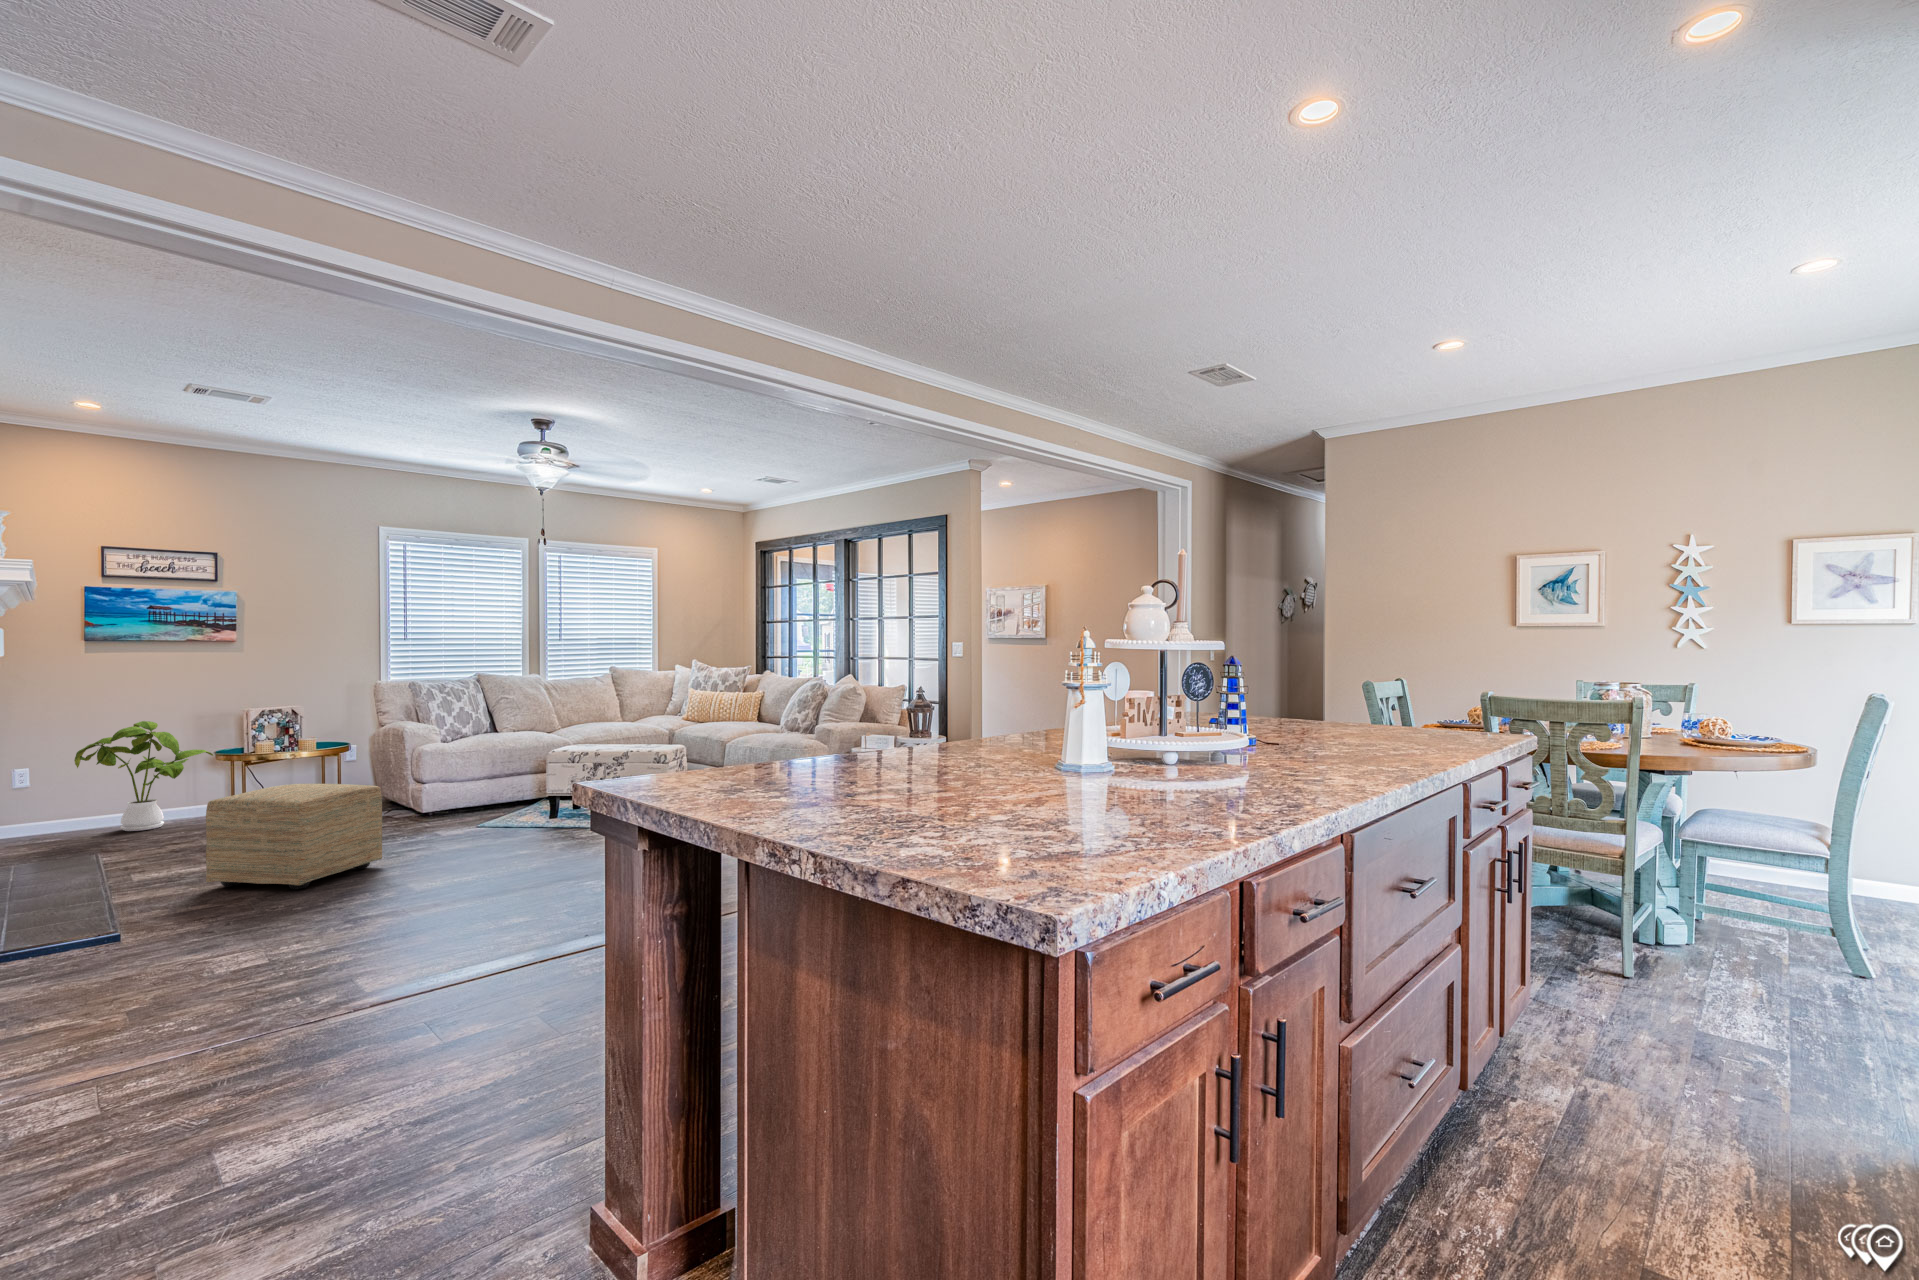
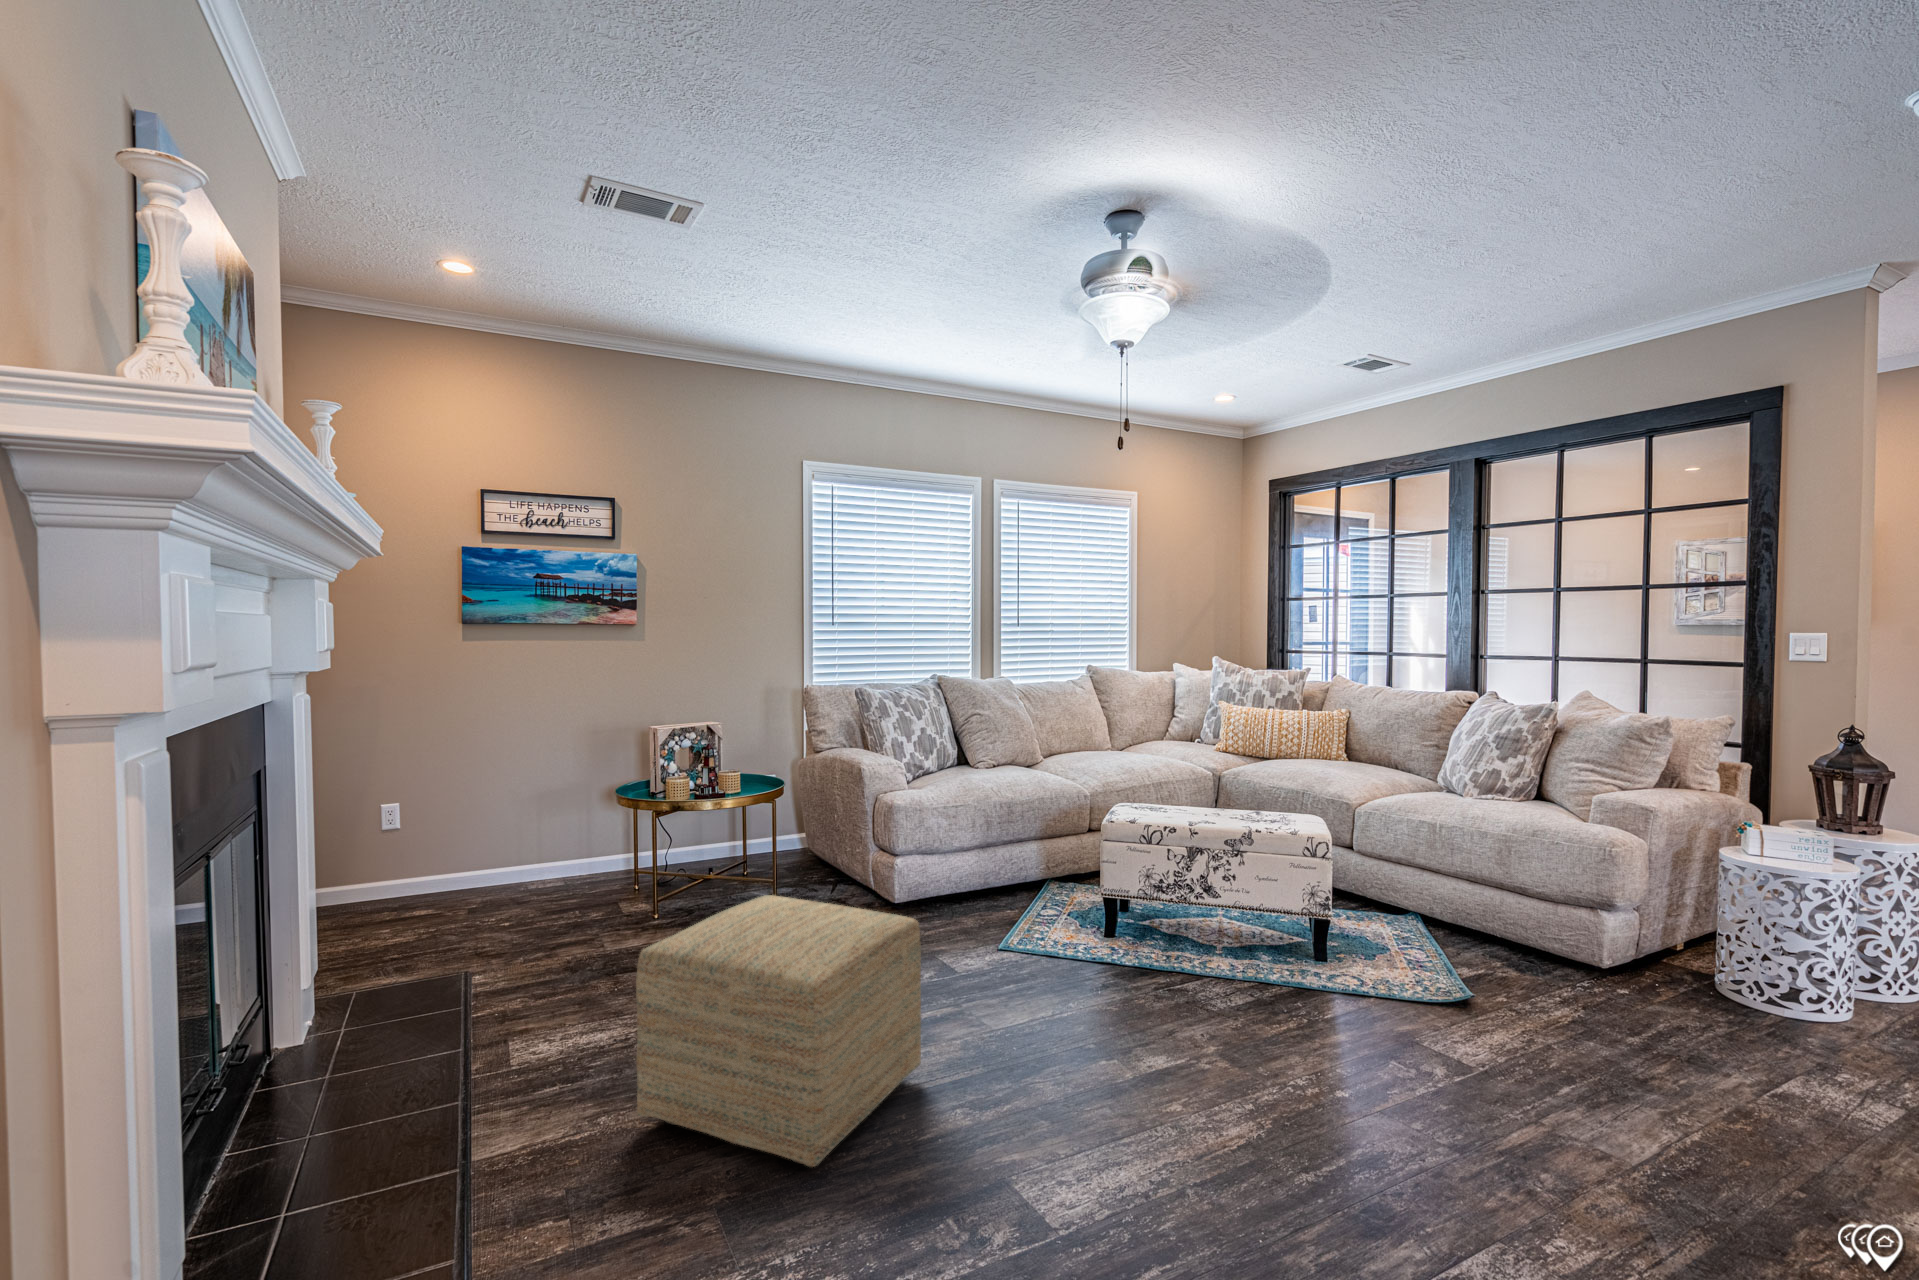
house plant: present [74,721,213,831] -> none [449,744,612,904]

